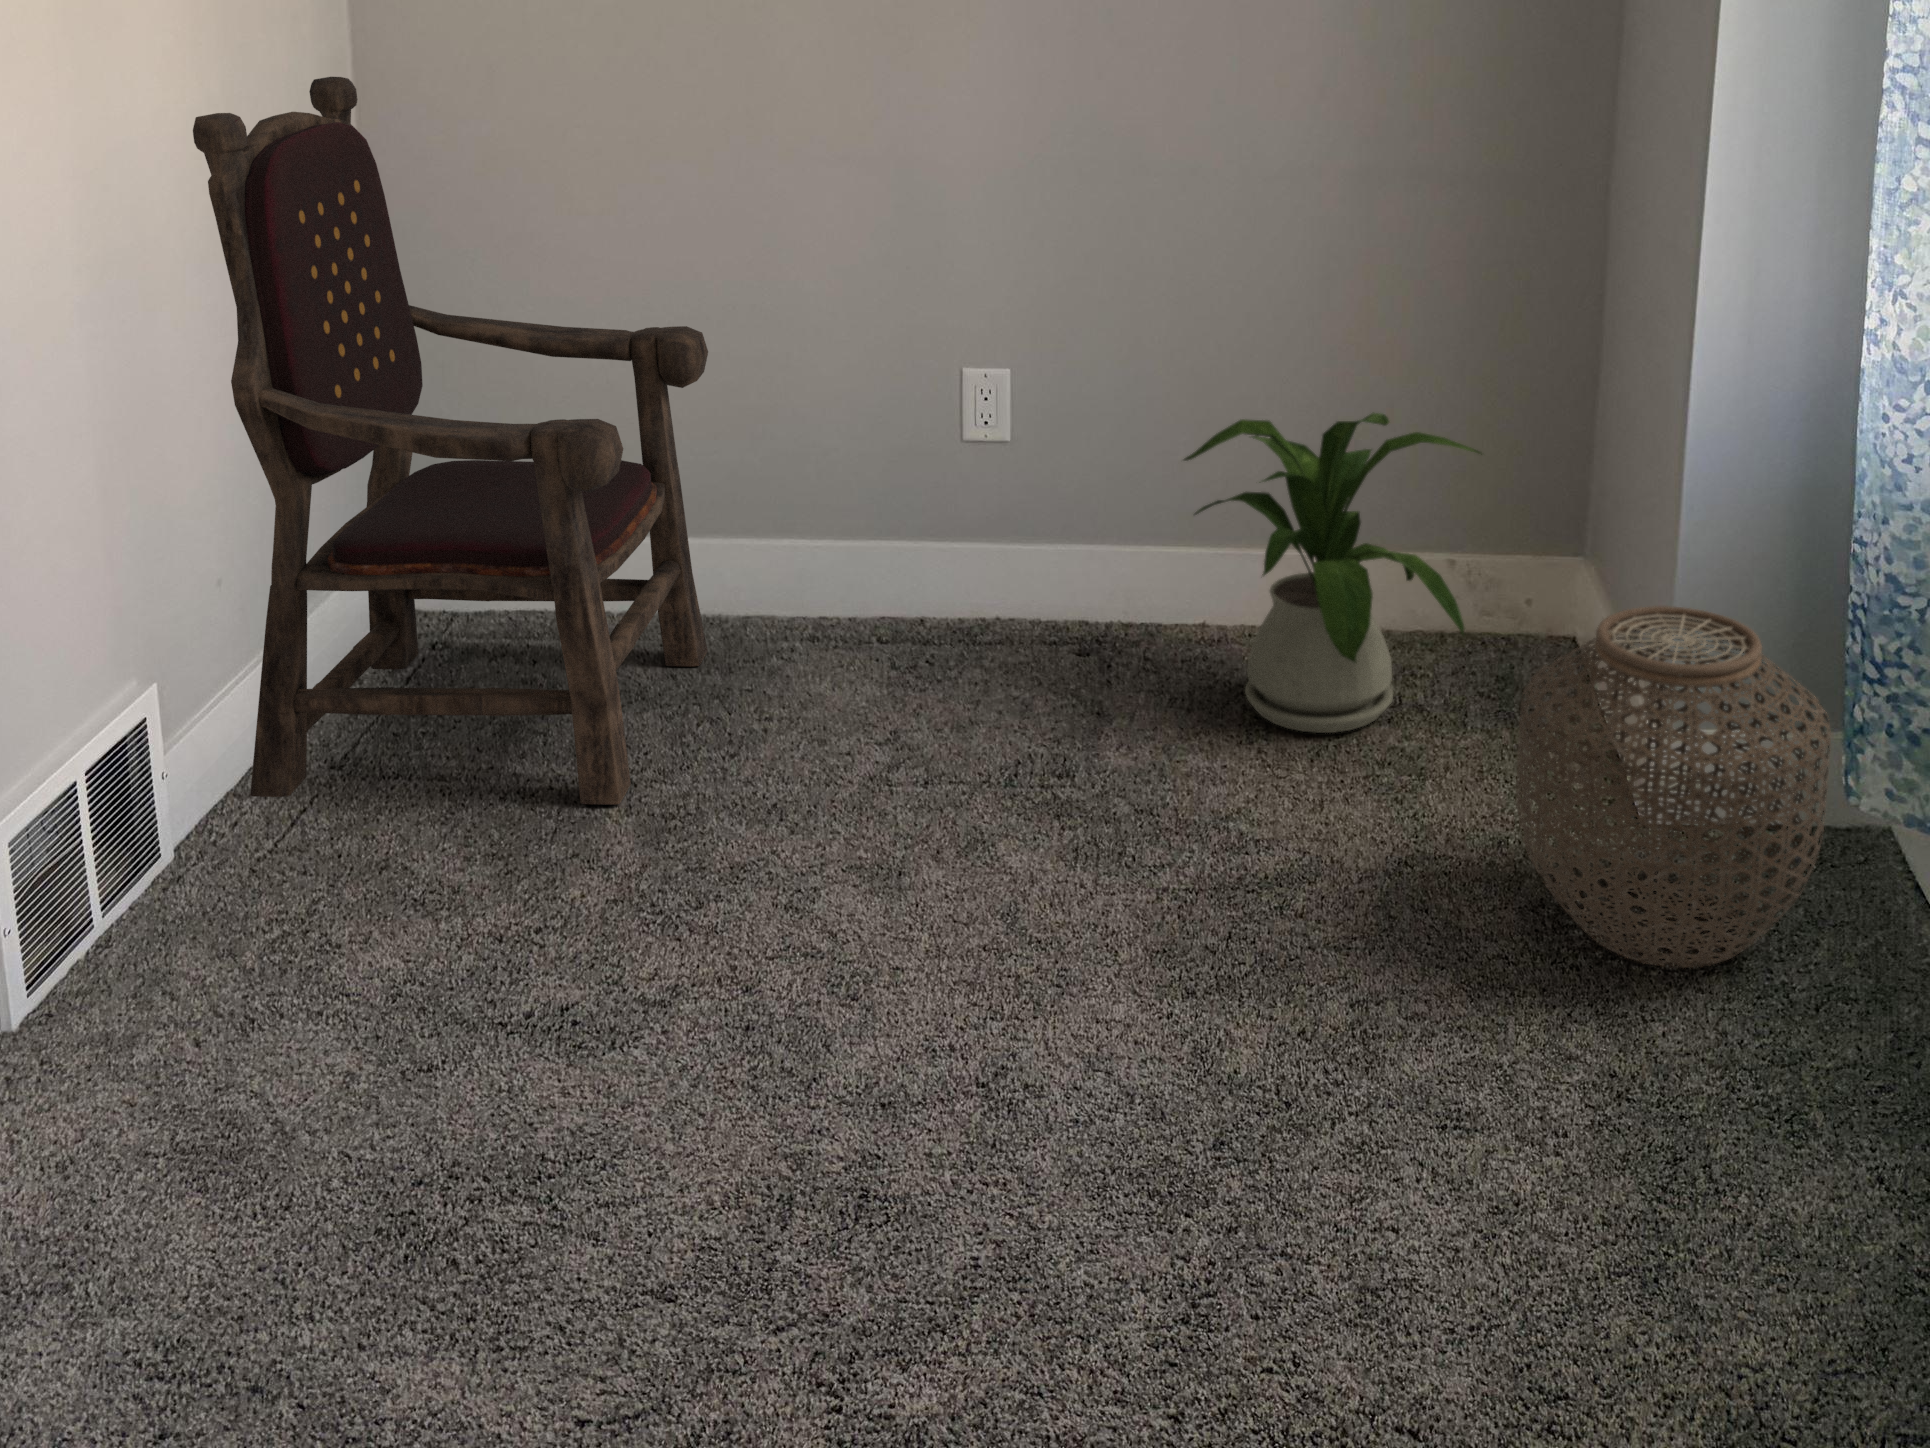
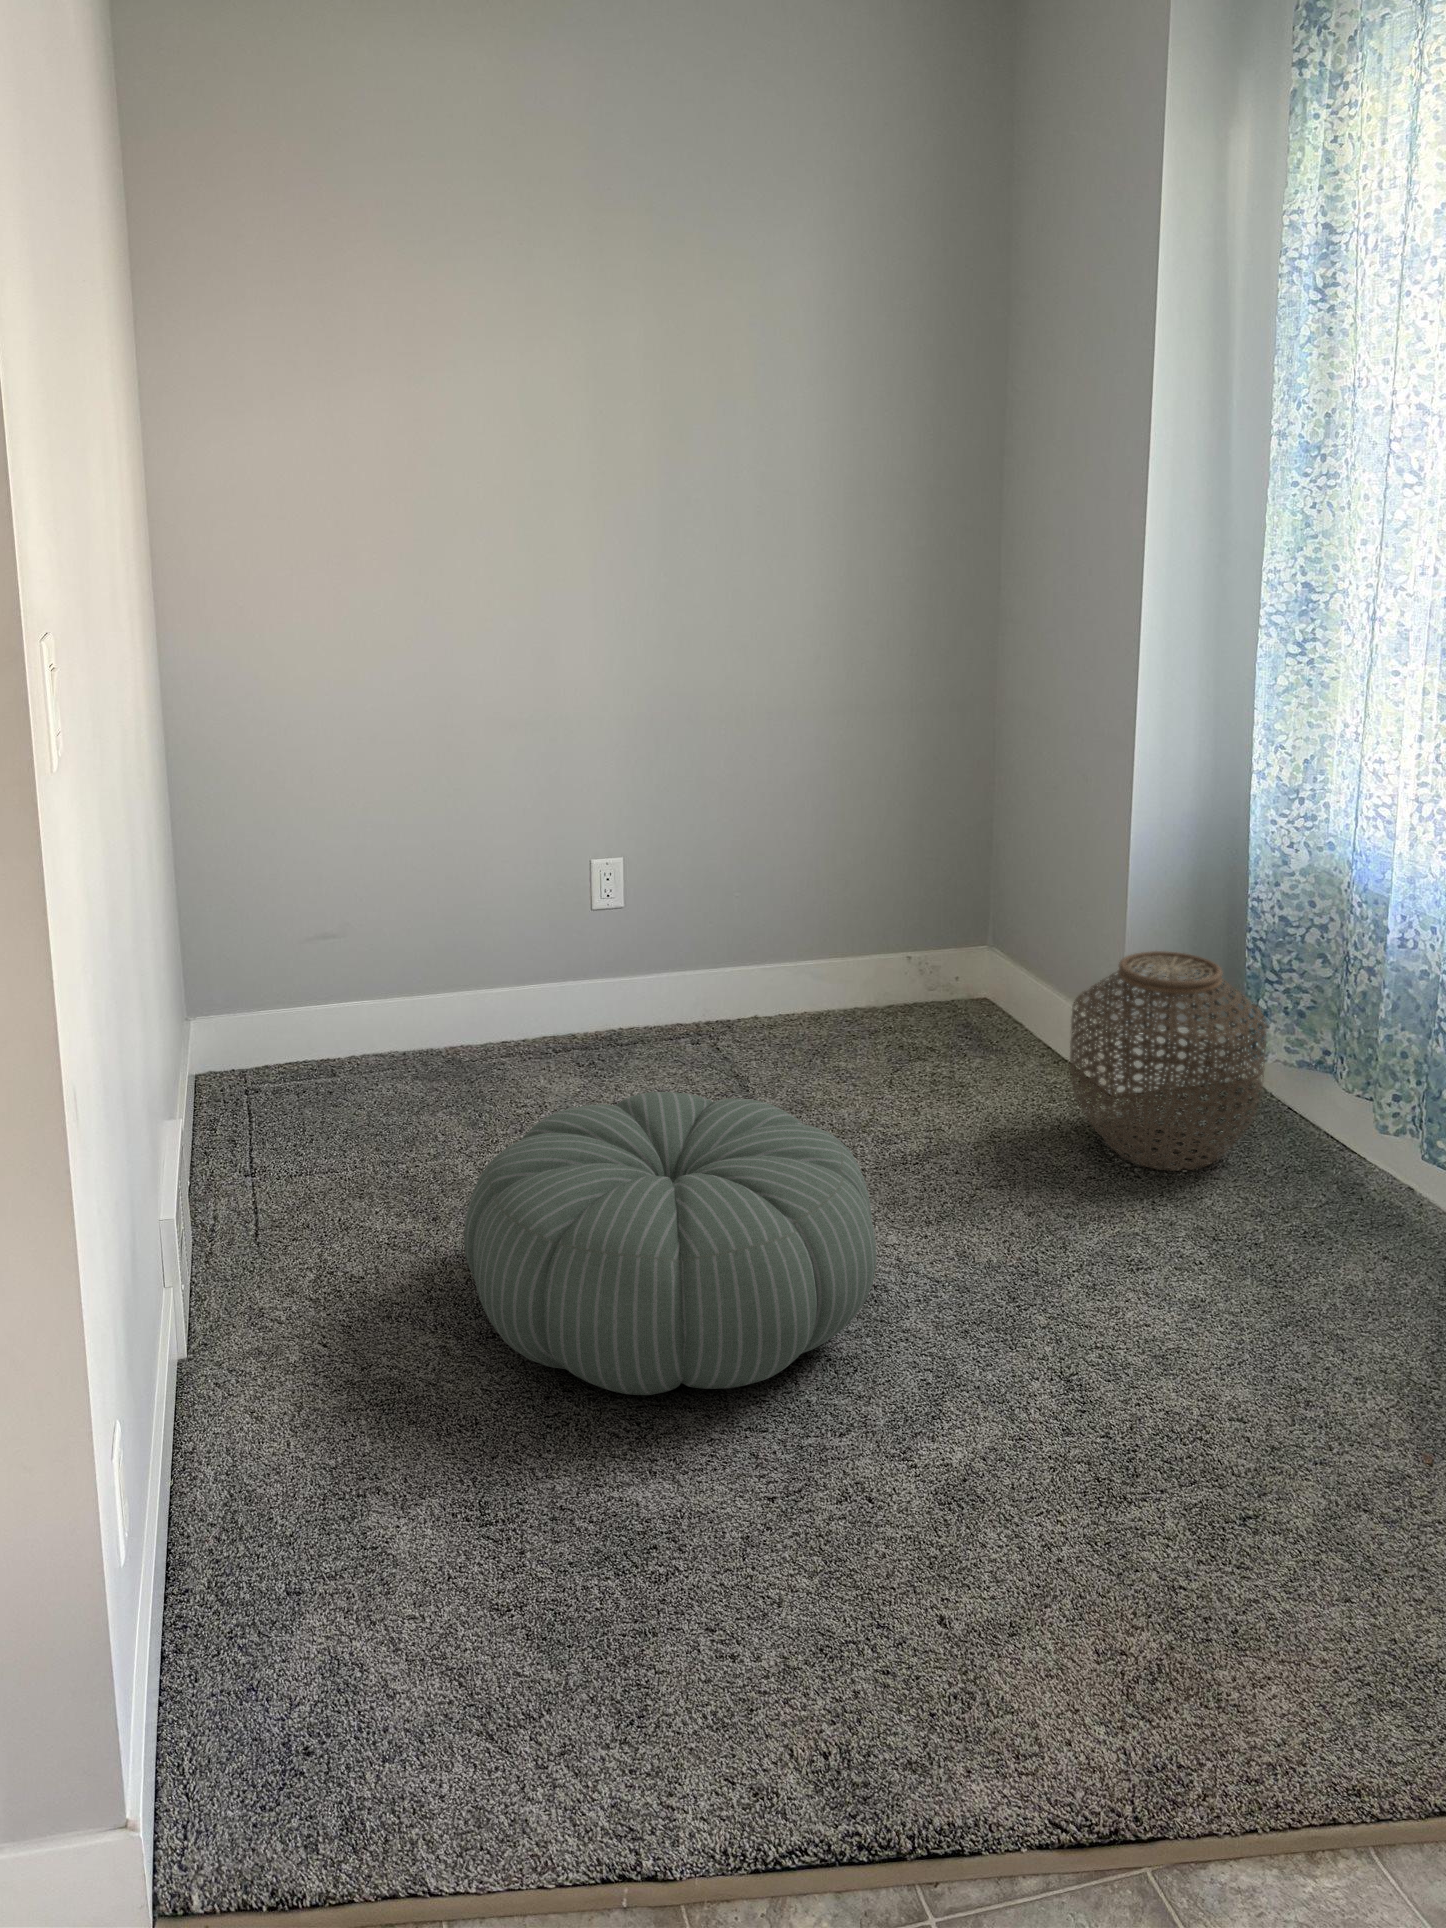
armchair: present [193,77,708,805] -> none [142,676,462,1202]
house plant: present [1184,413,1480,733] -> none [757,855,978,1072]
pouf: none [388,735,1030,1209] -> present [464,1092,876,1395]

